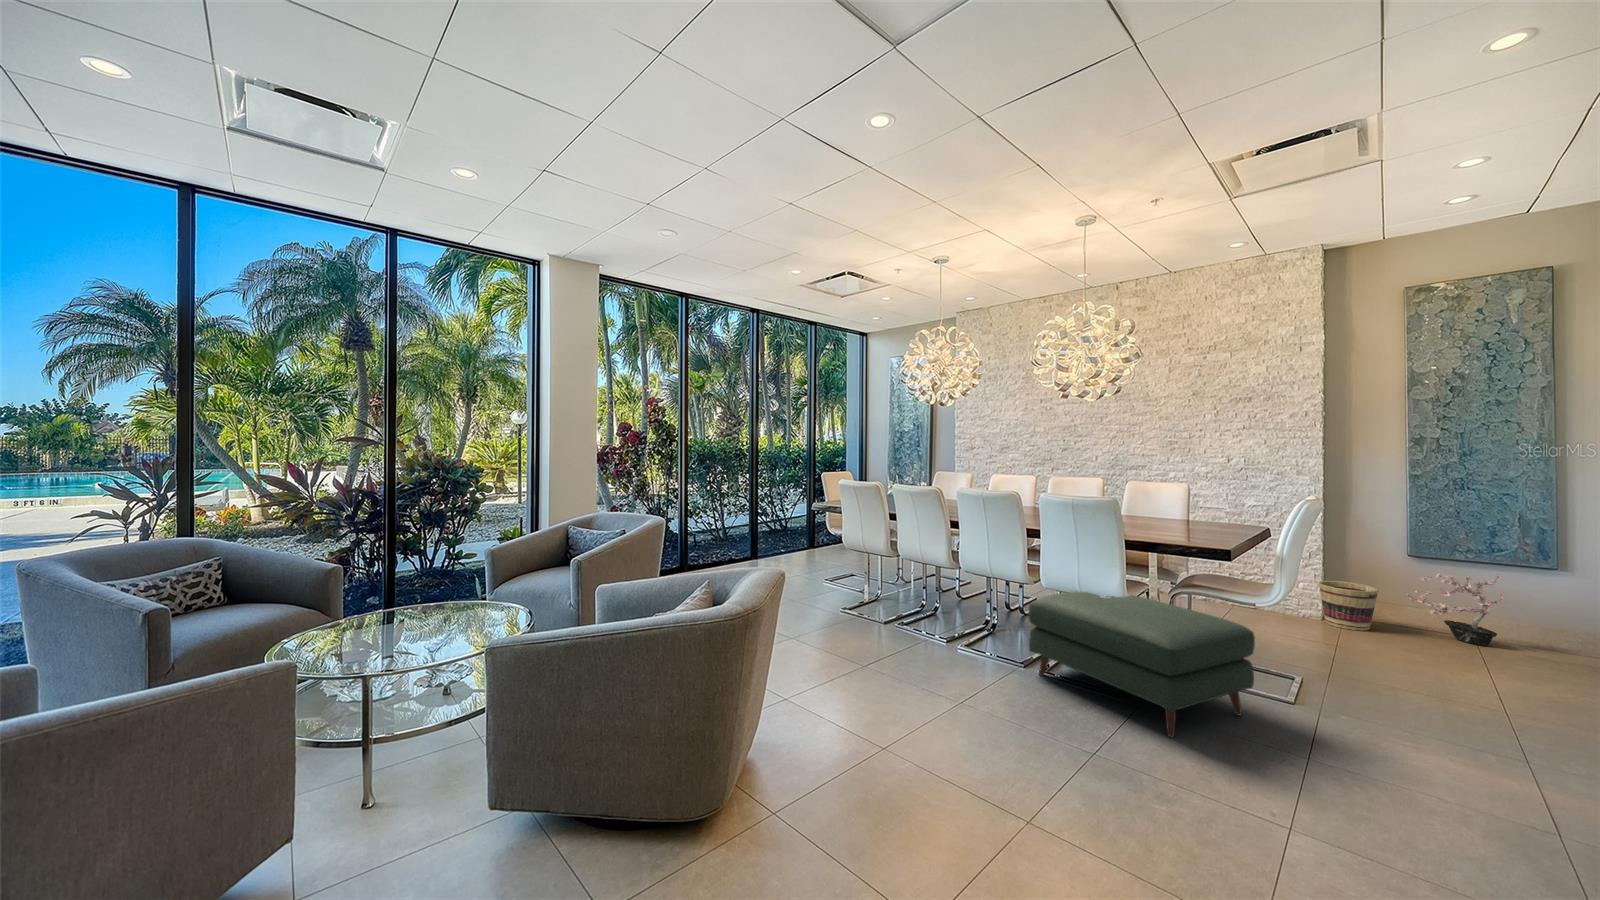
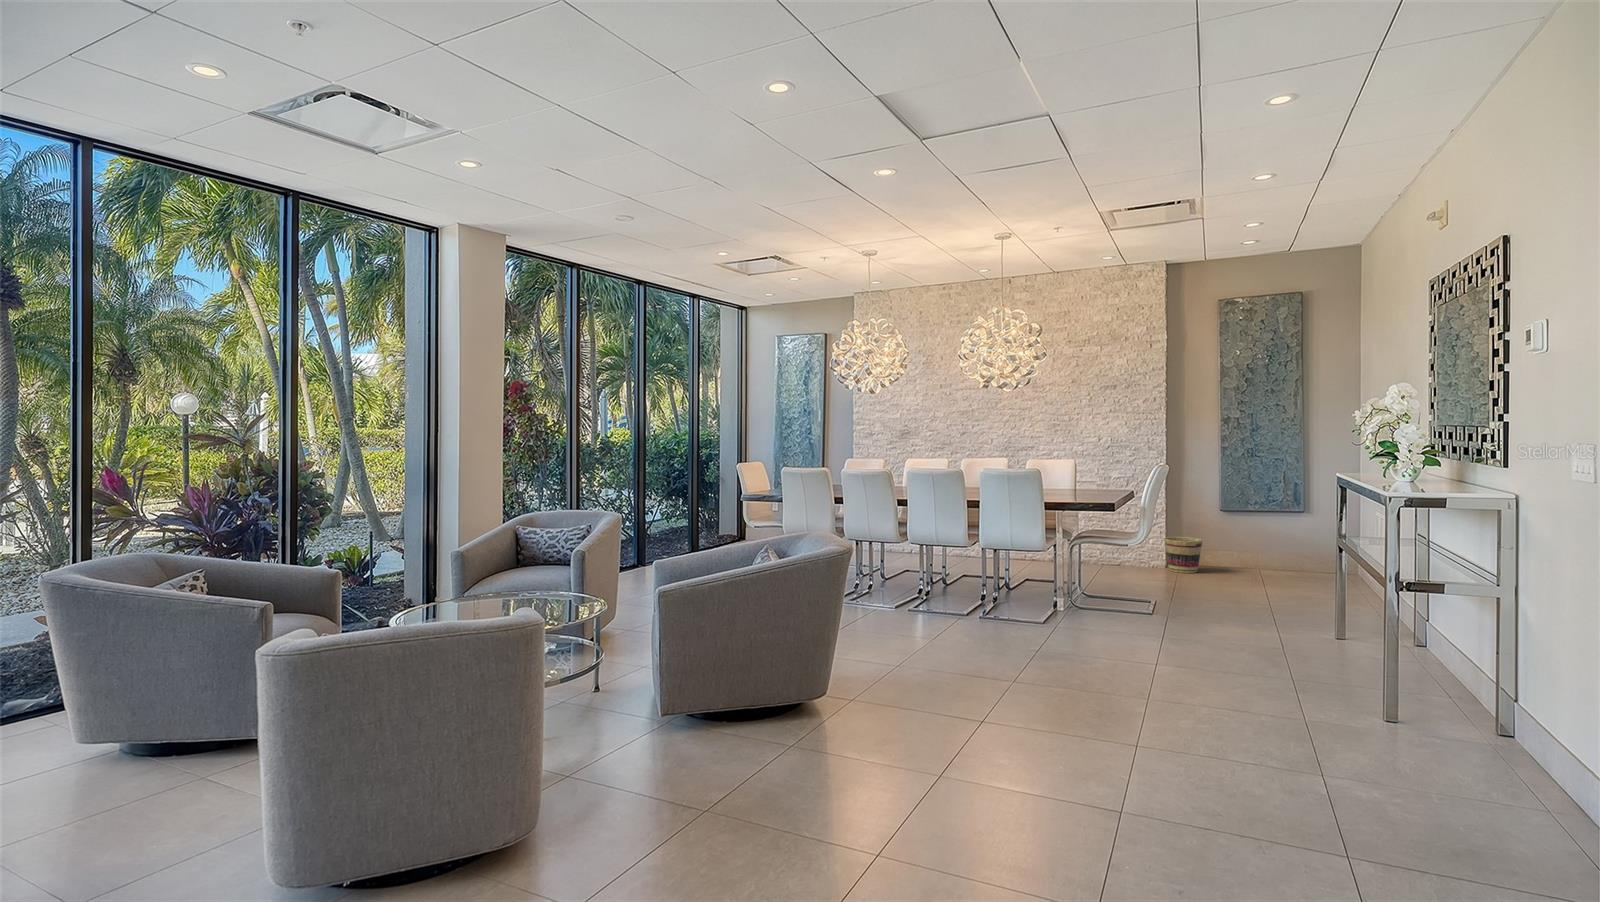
potted plant: present [1408,573,1504,646] -> none [1219,520,1278,575]
ottoman: present [1028,591,1255,737] -> none [975,546,1131,637]

